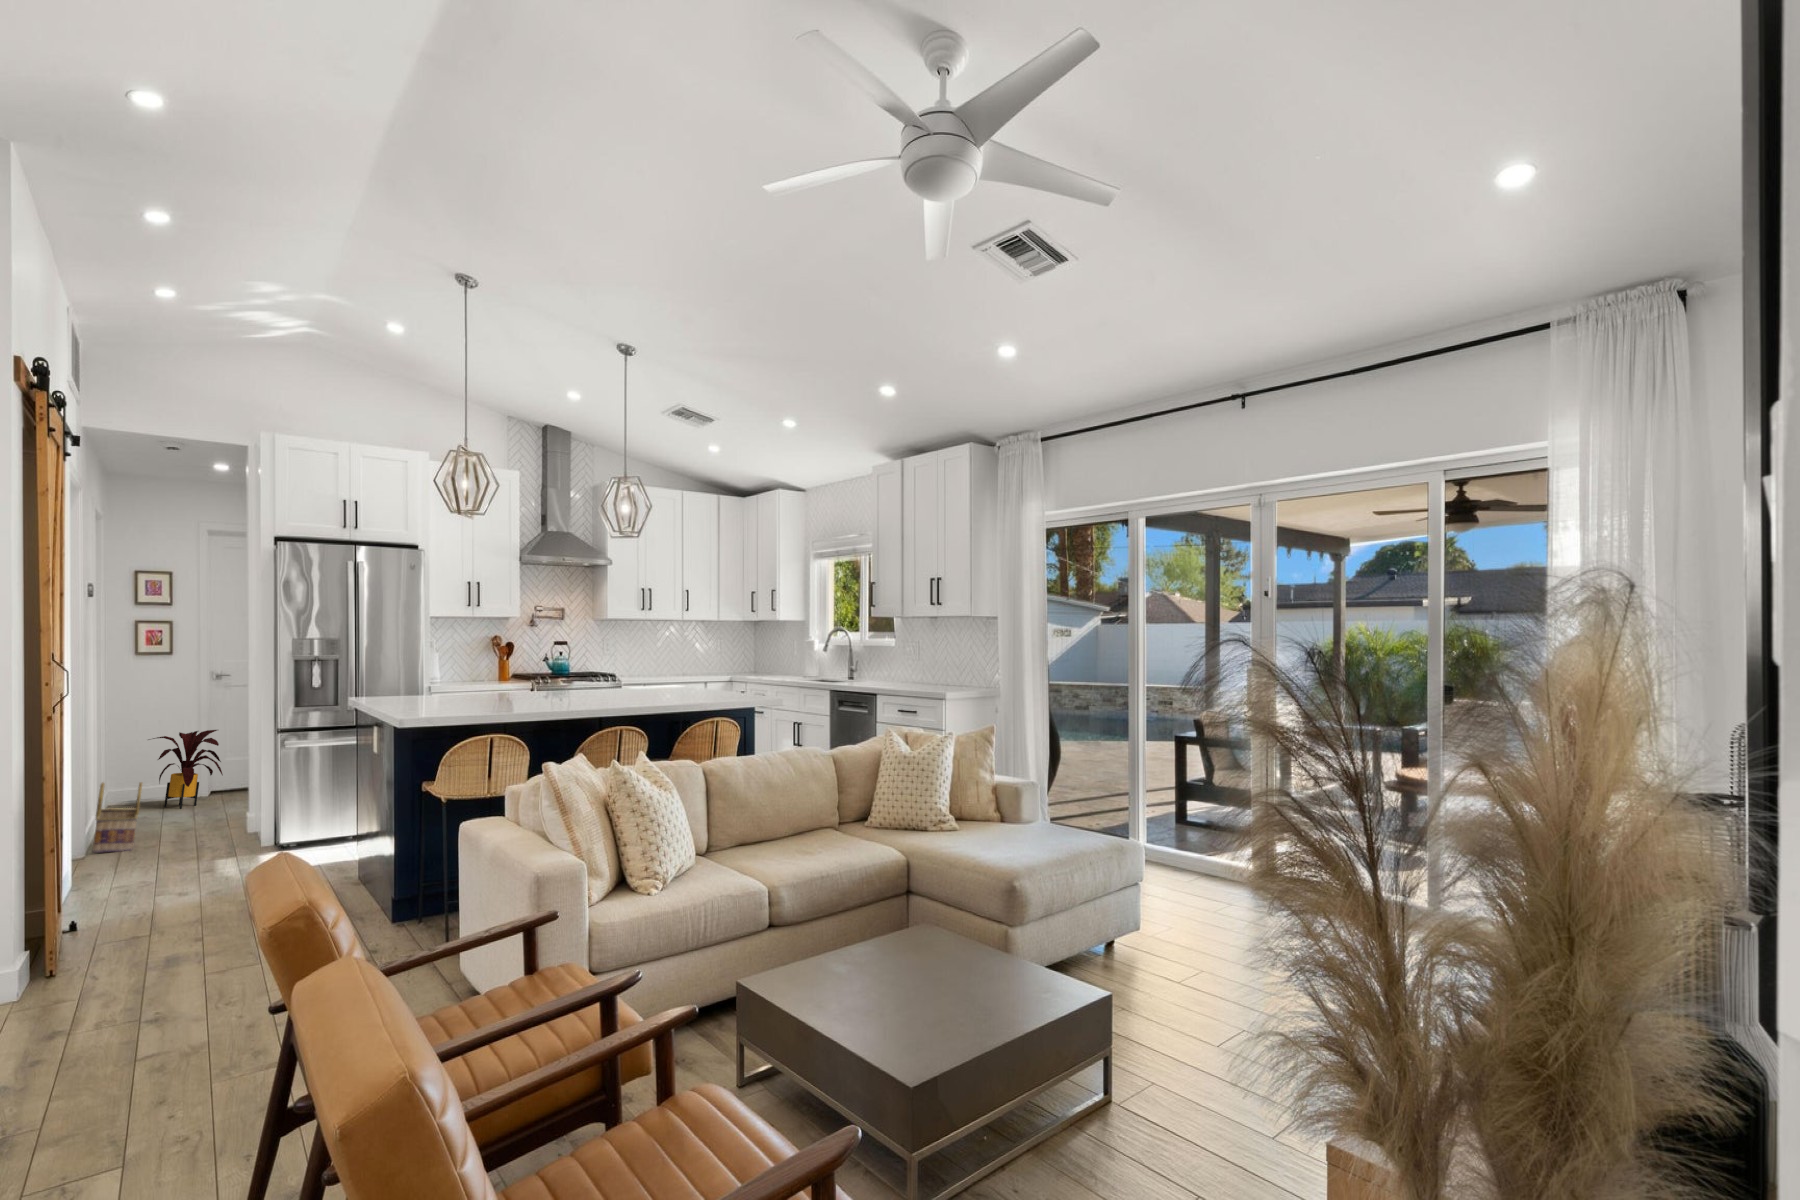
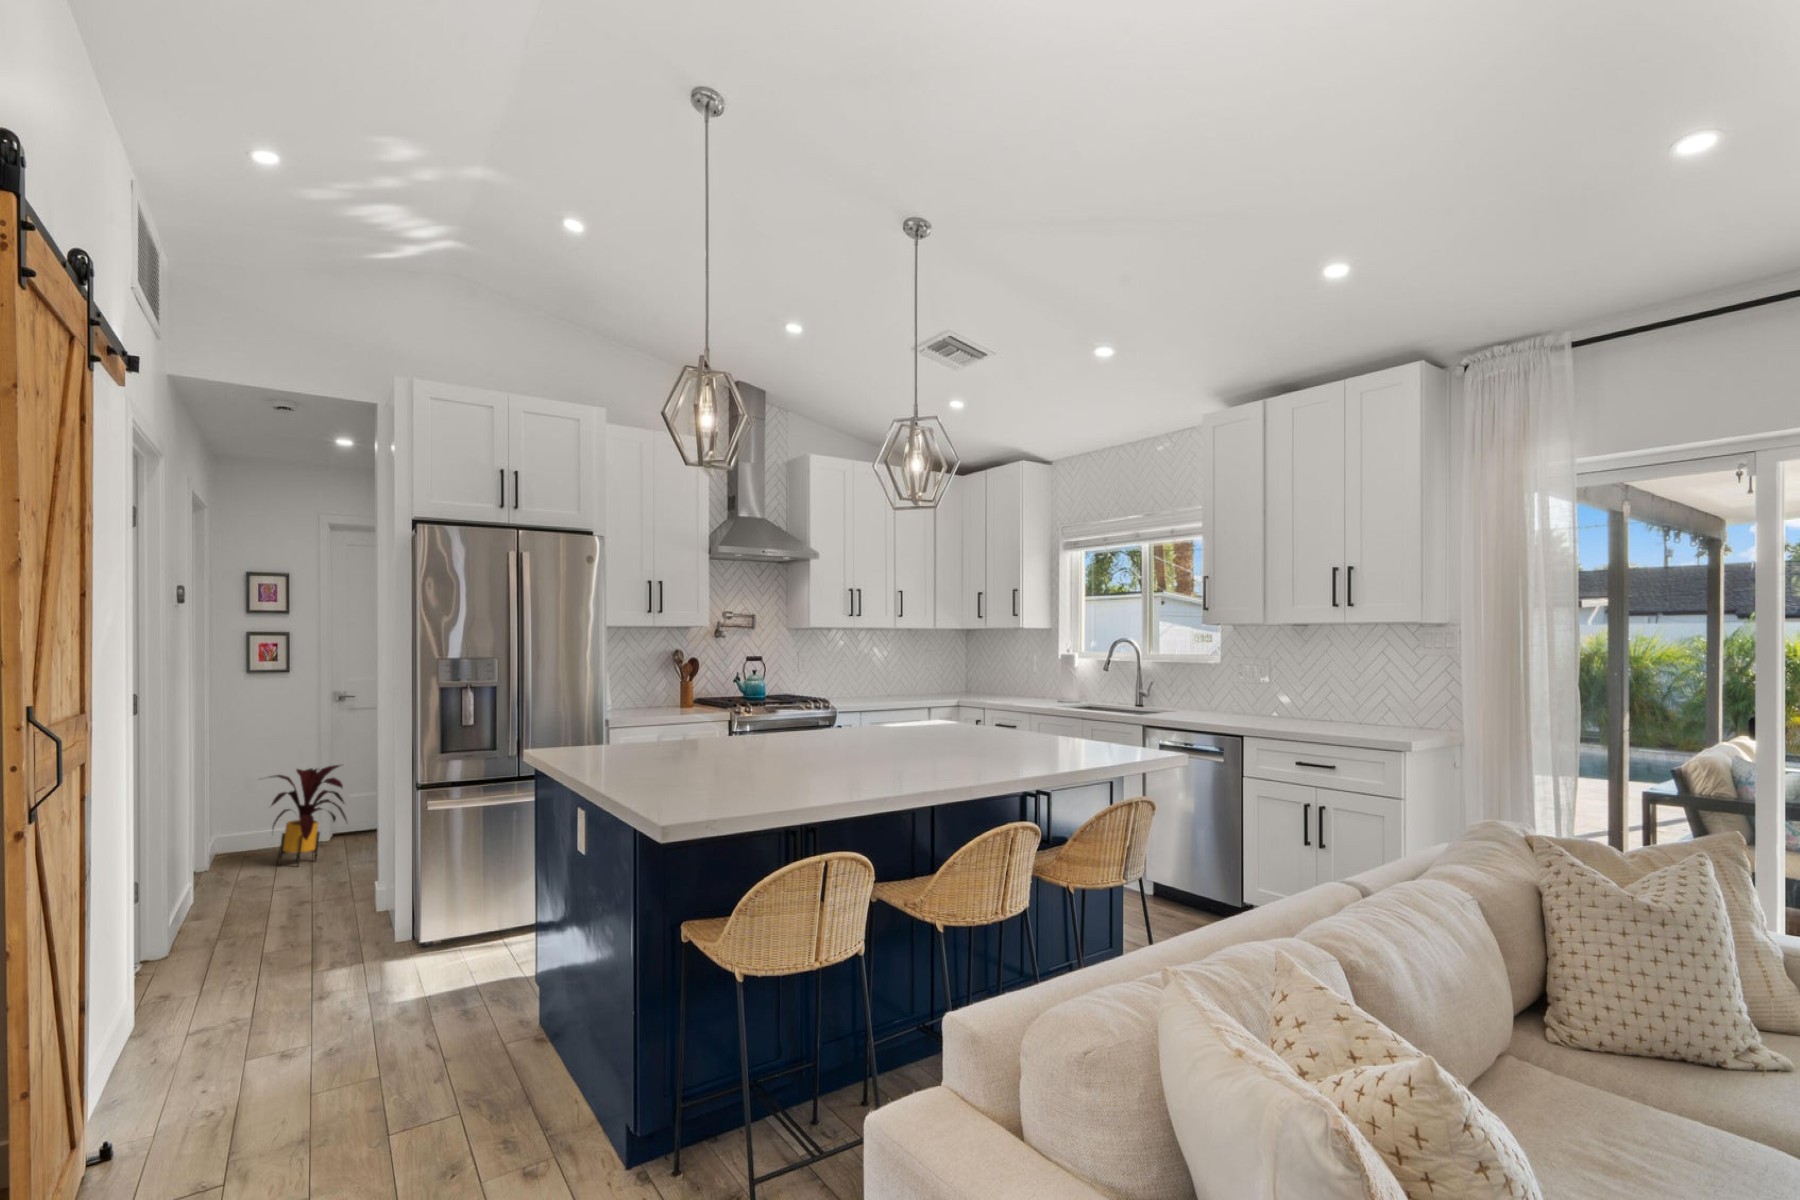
basket: present [92,782,142,853] -> none [178,852,246,956]

